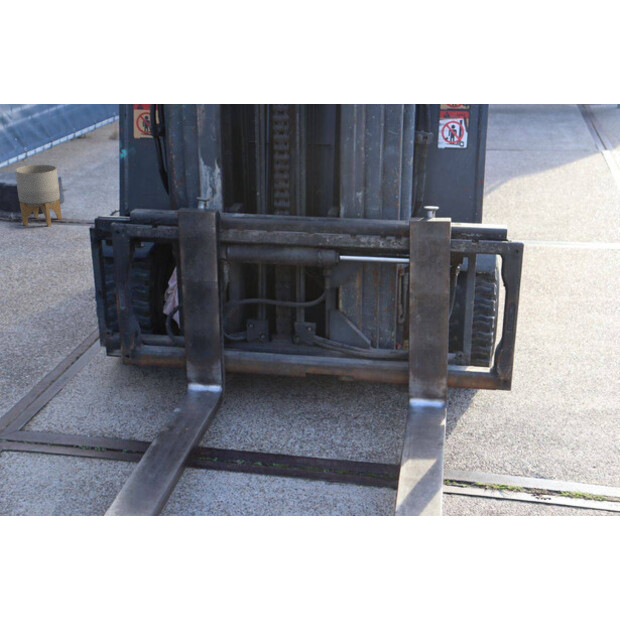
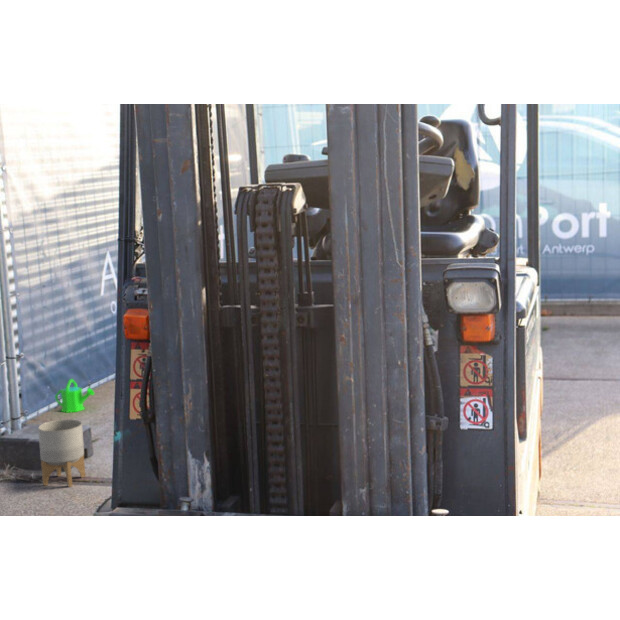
watering can: none [16,134,55,167] -> present [55,379,94,412]

